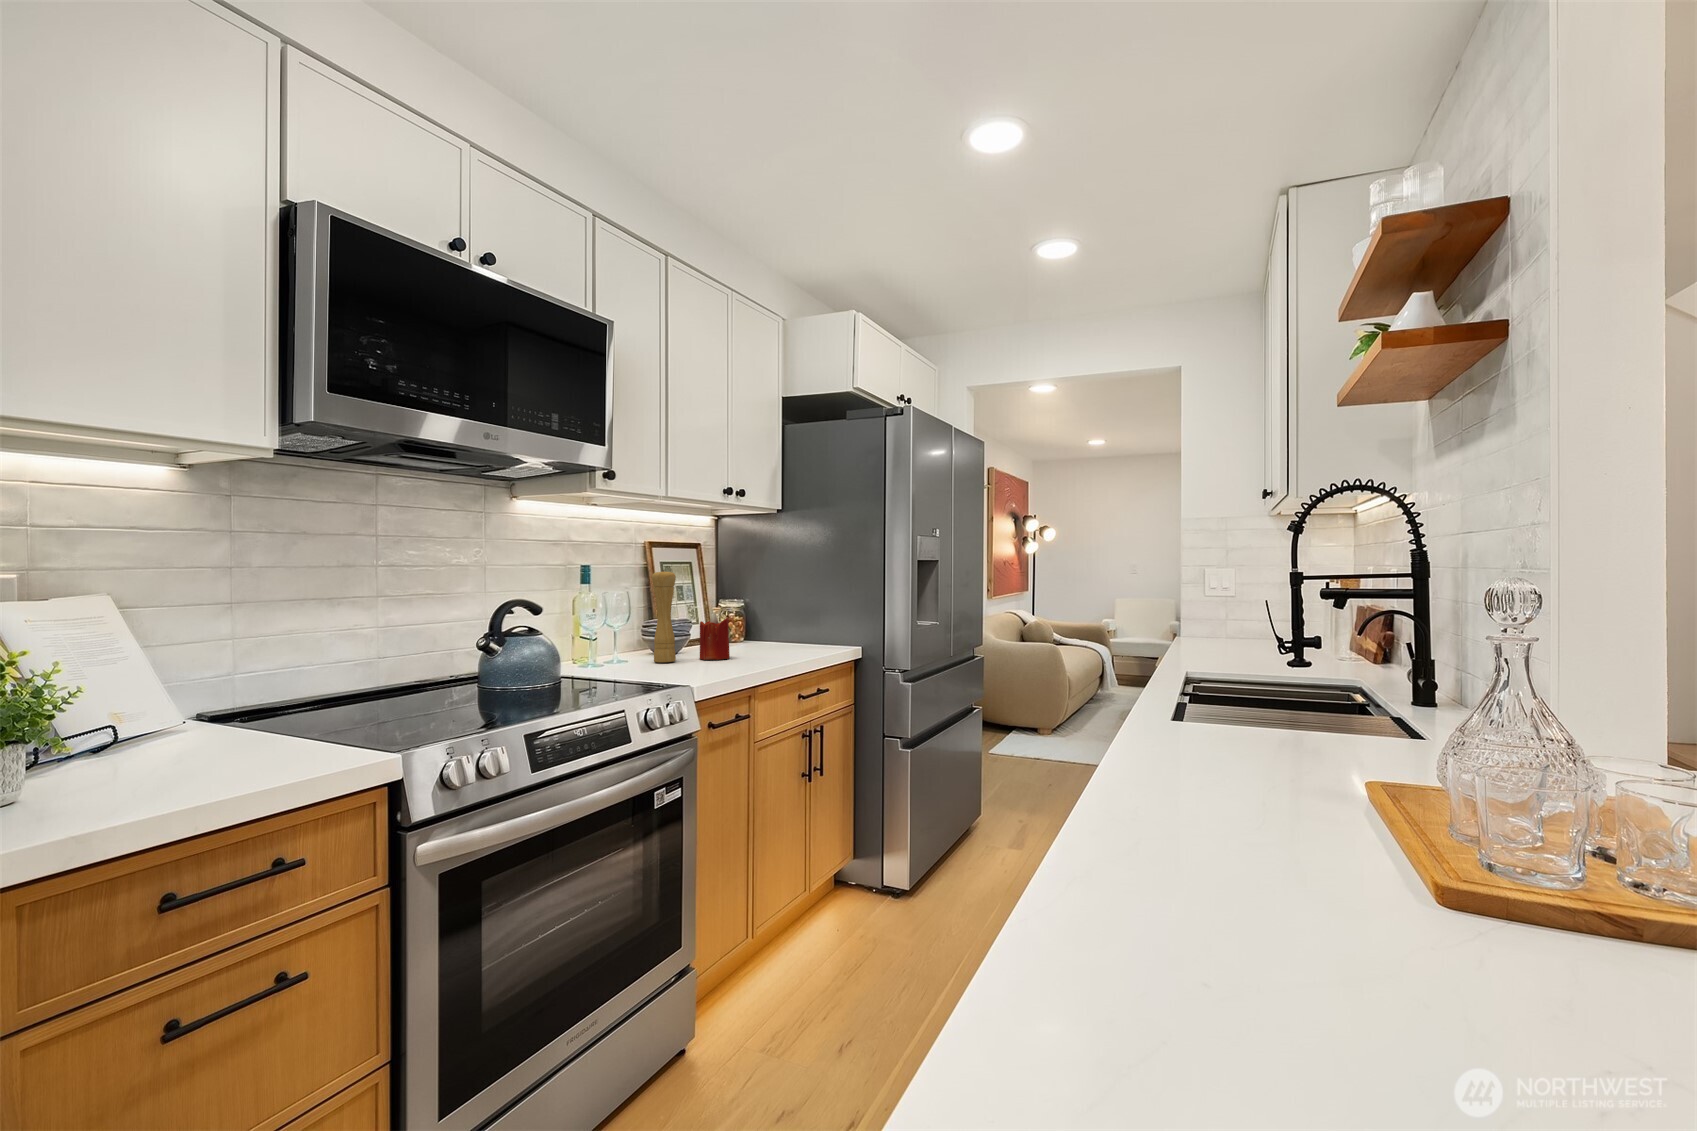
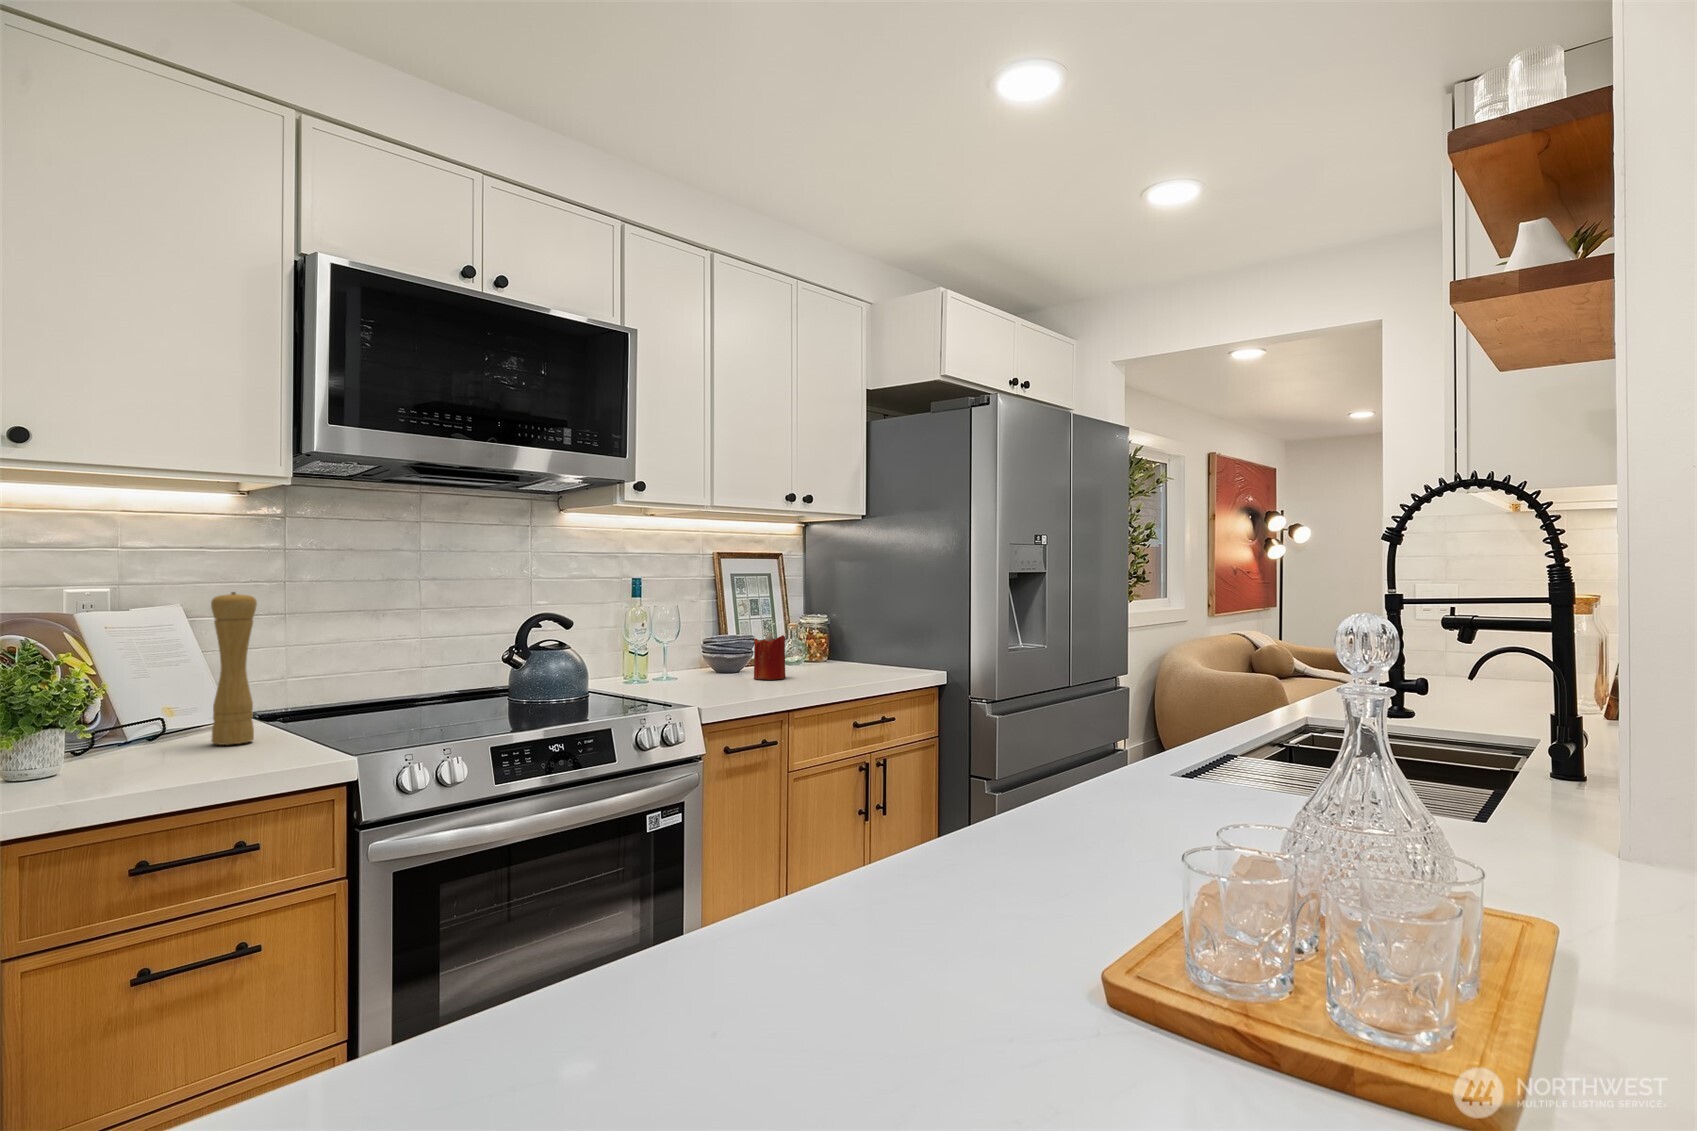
pepper mill: present [652,570,676,662] -> present [211,592,257,745]

